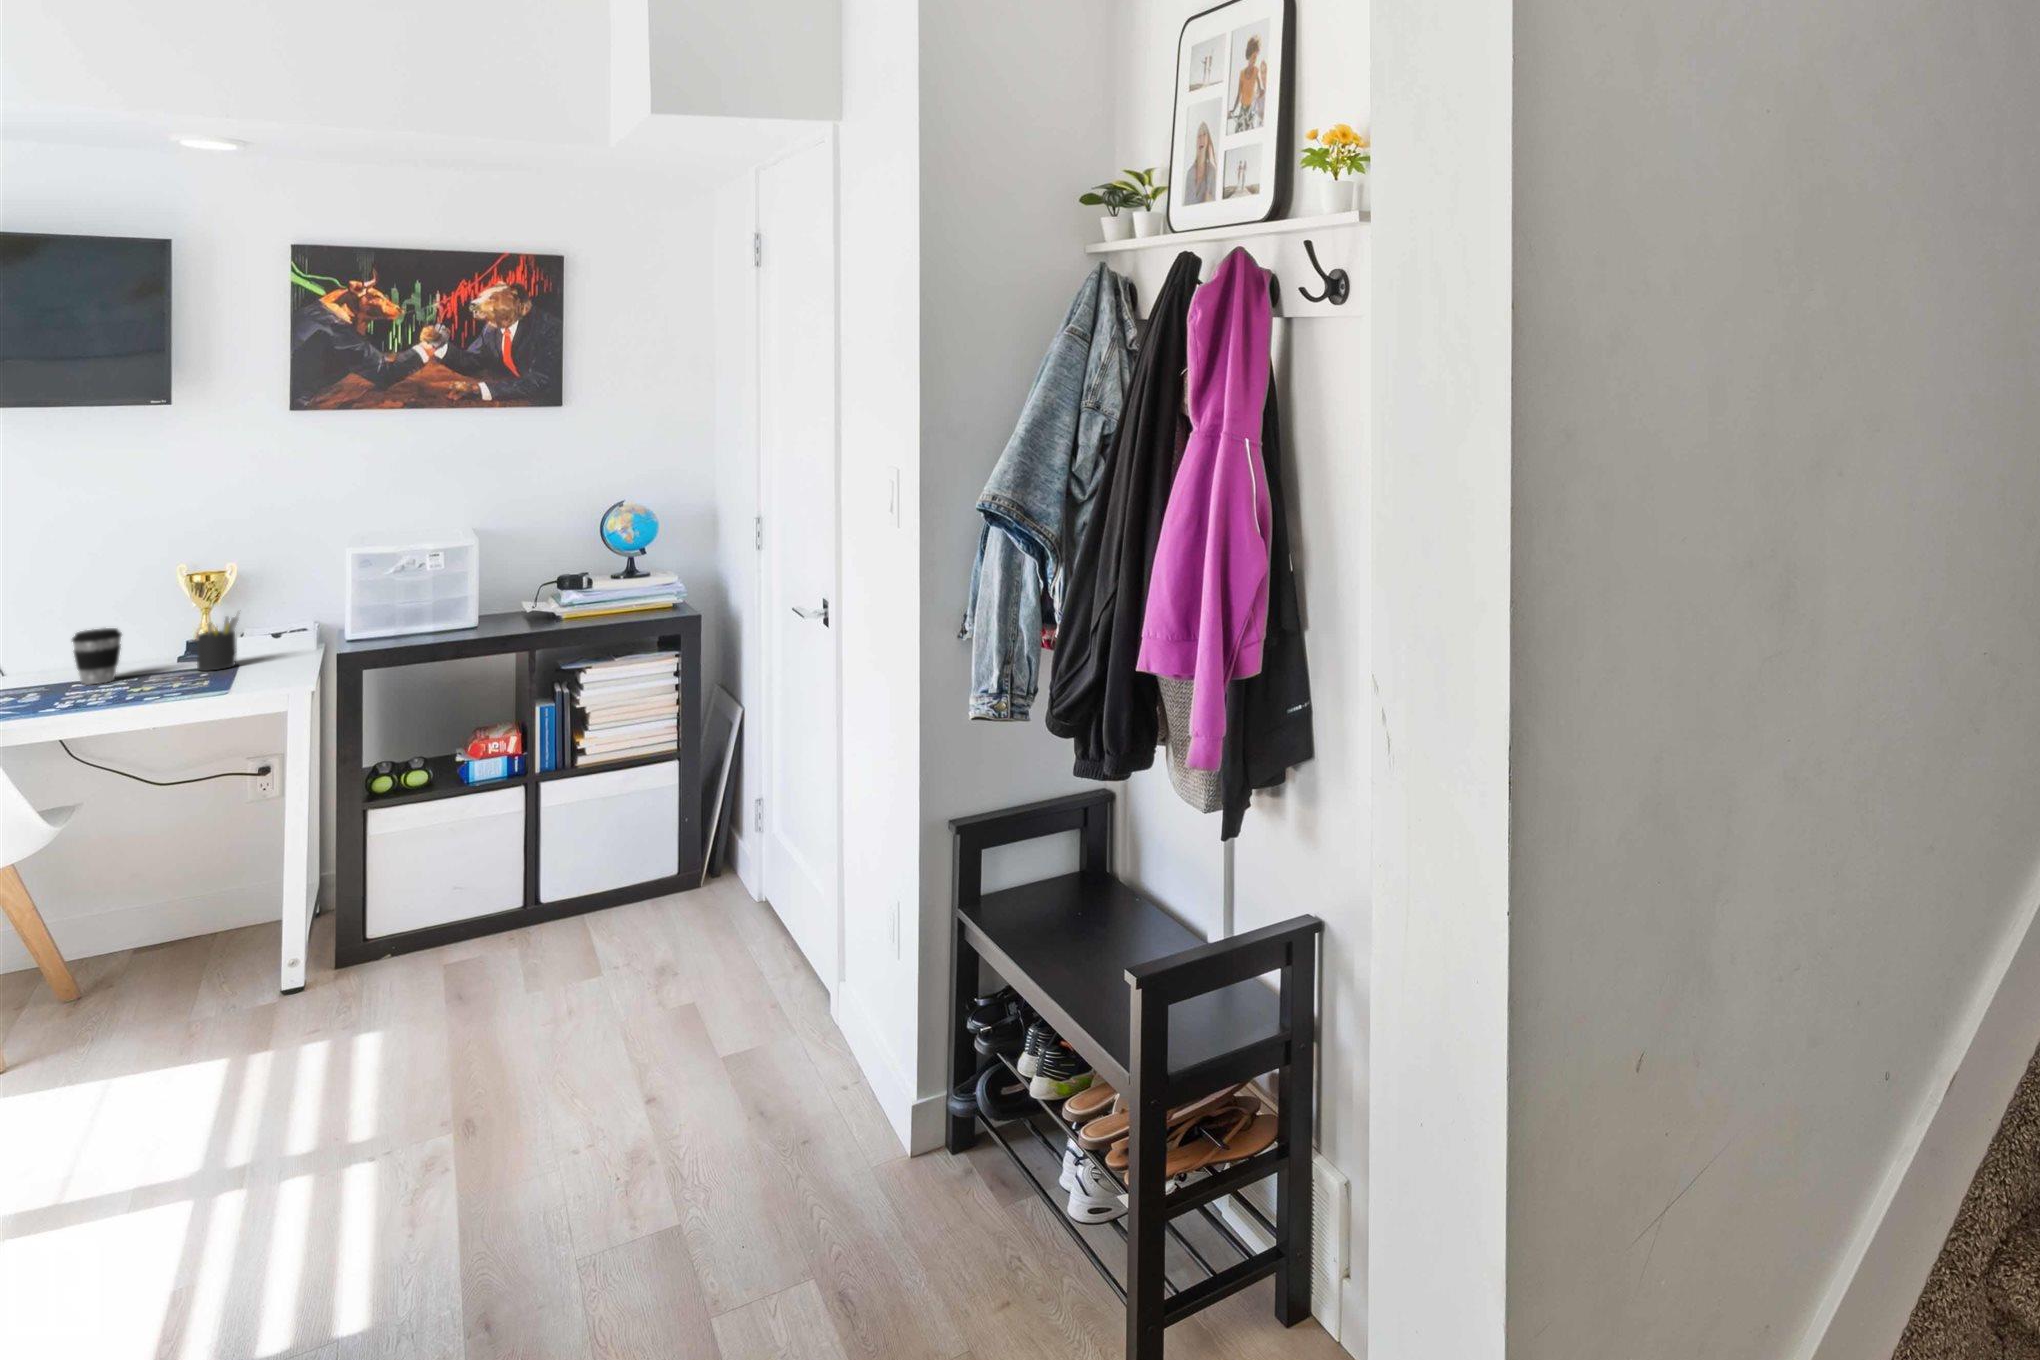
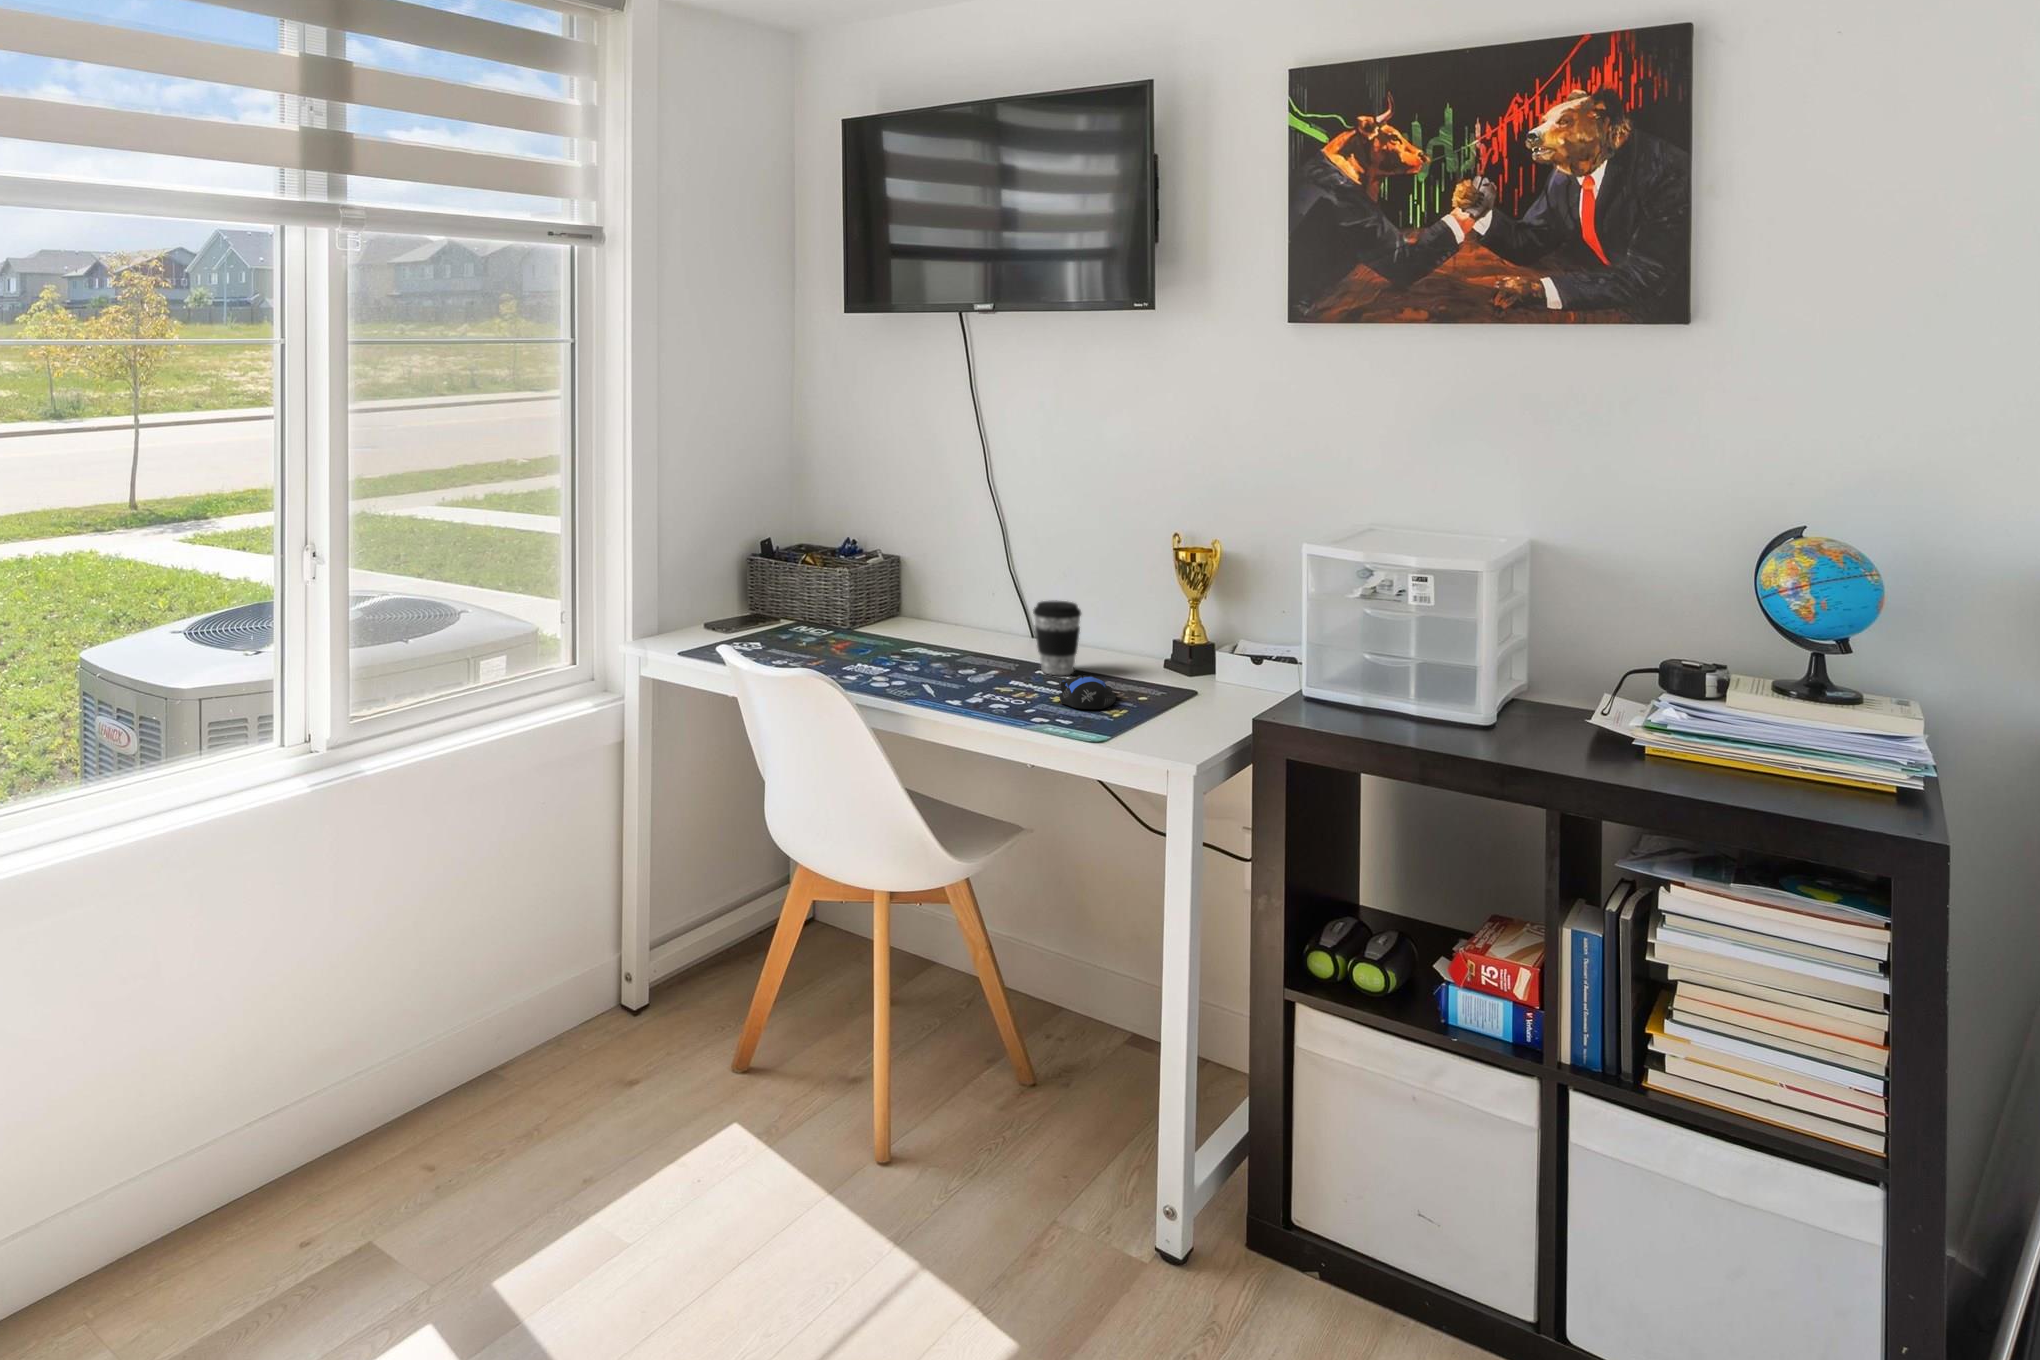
pen holder: present [197,612,239,671] -> none [1151,611,1198,693]
computer mouse: none [127,669,189,691] -> present [1060,675,1116,709]

